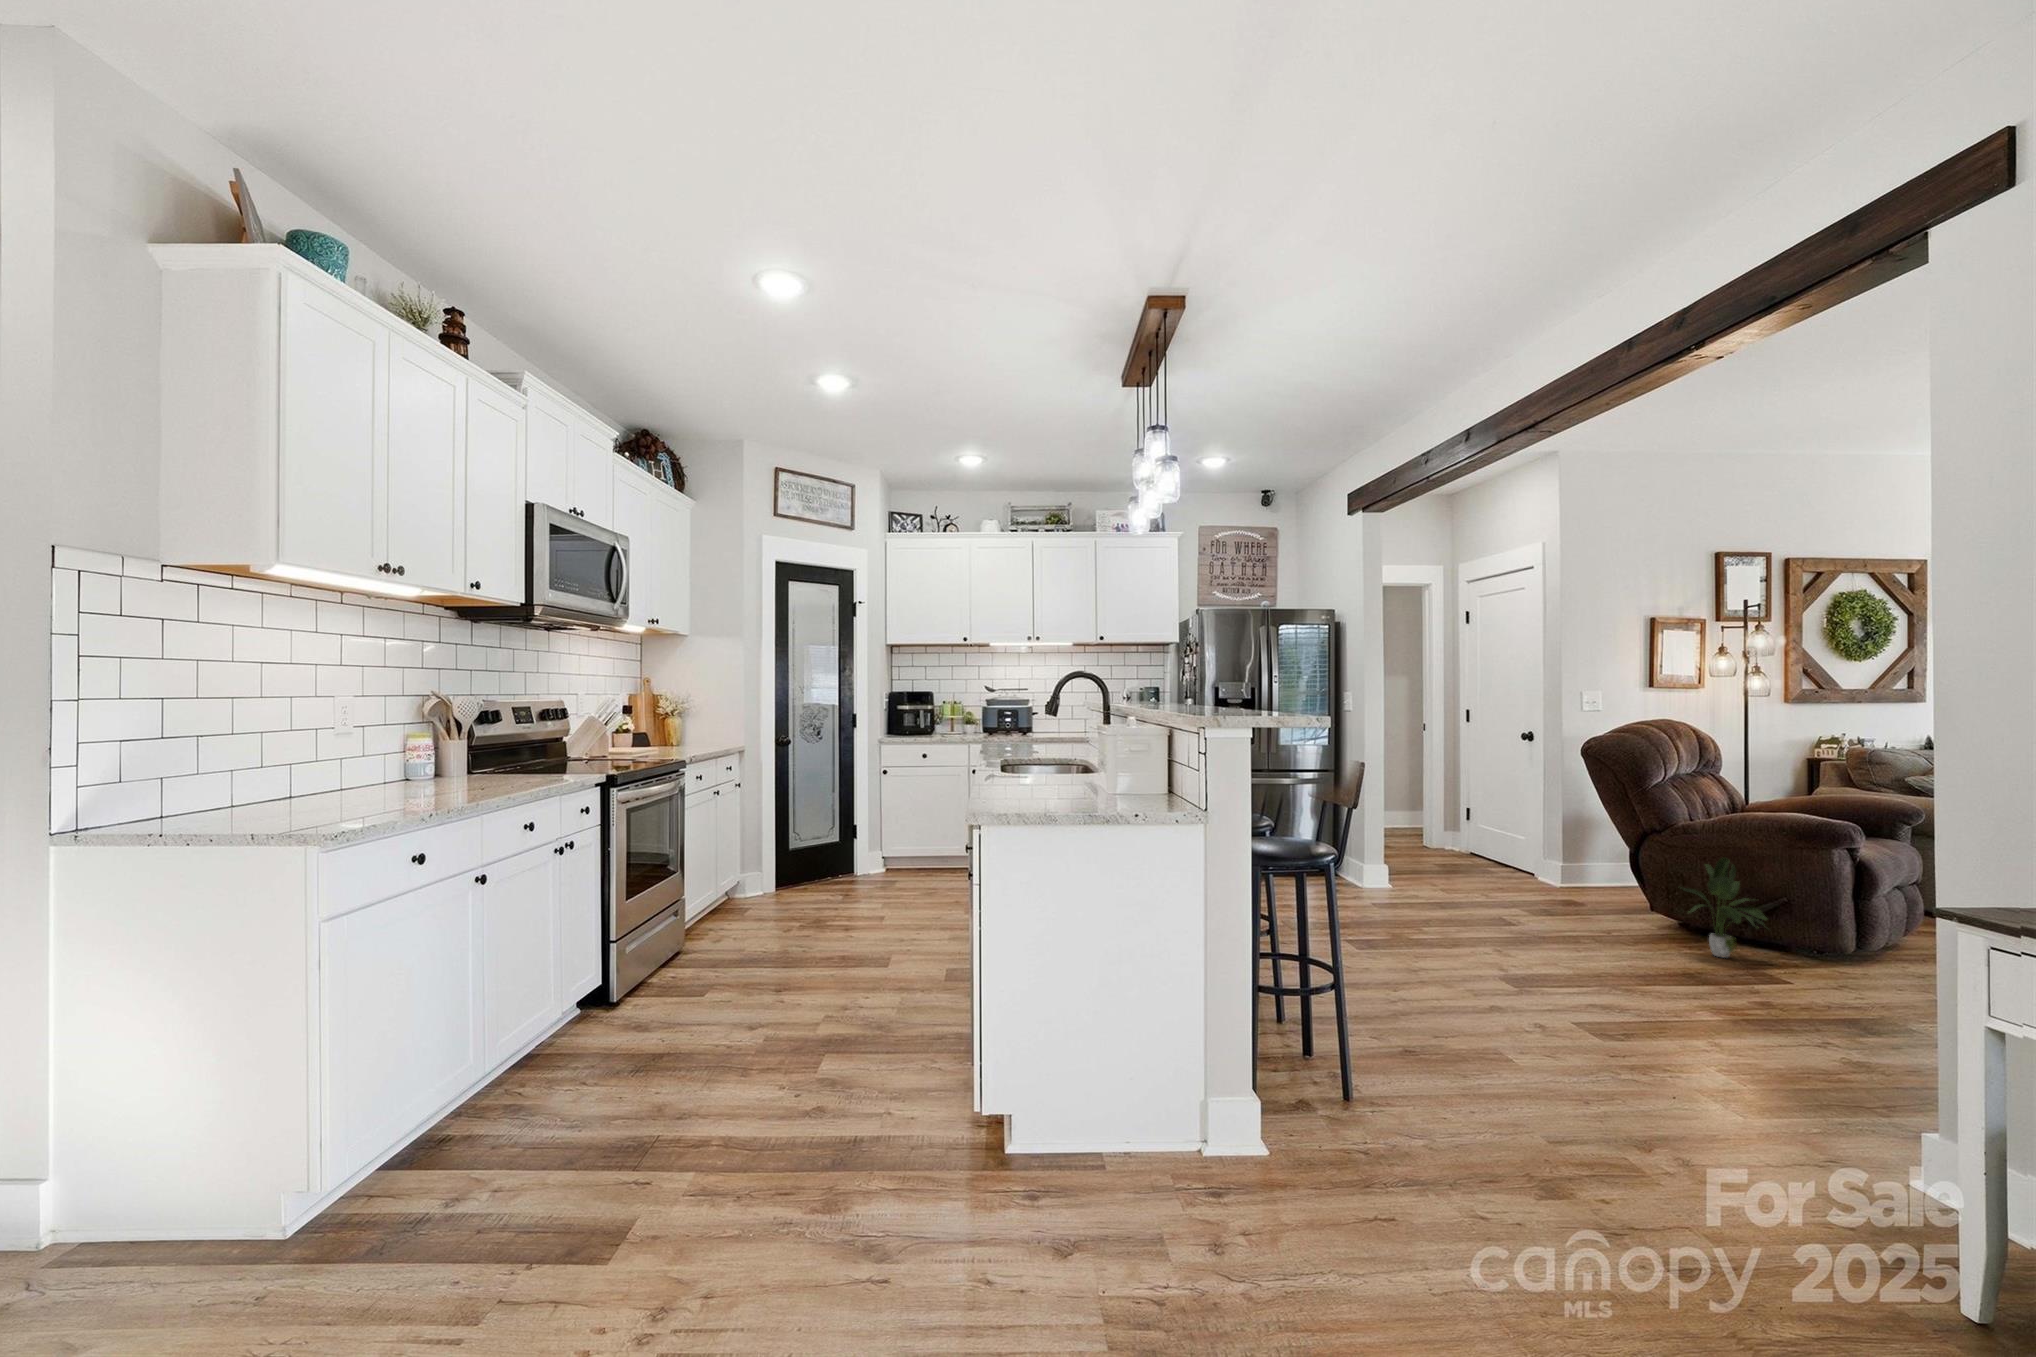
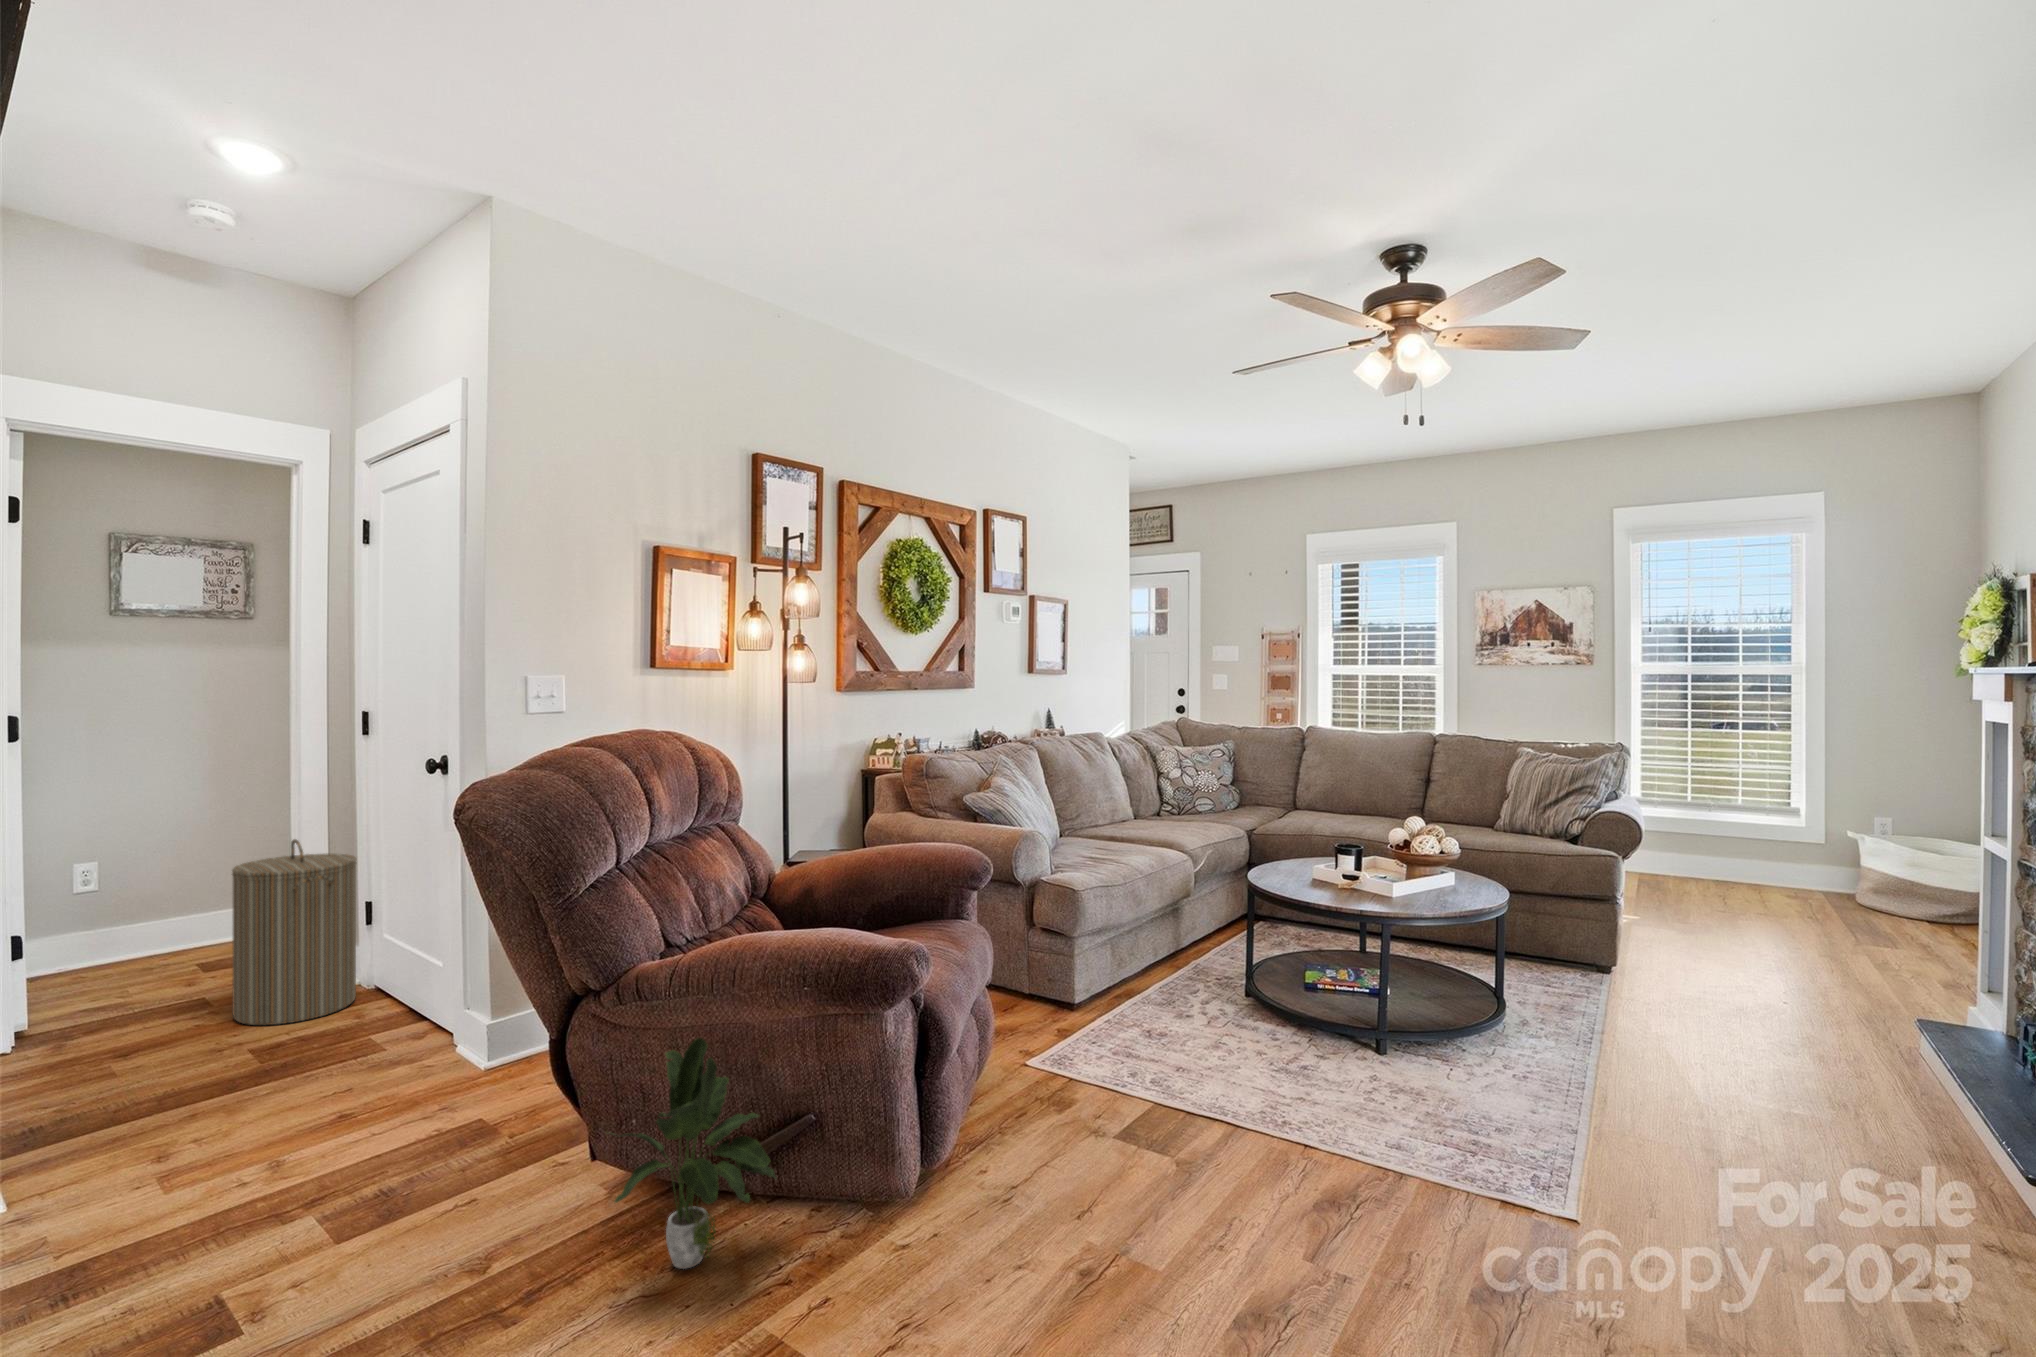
laundry hamper: none [1420,772,1475,859] -> present [232,839,356,1025]

